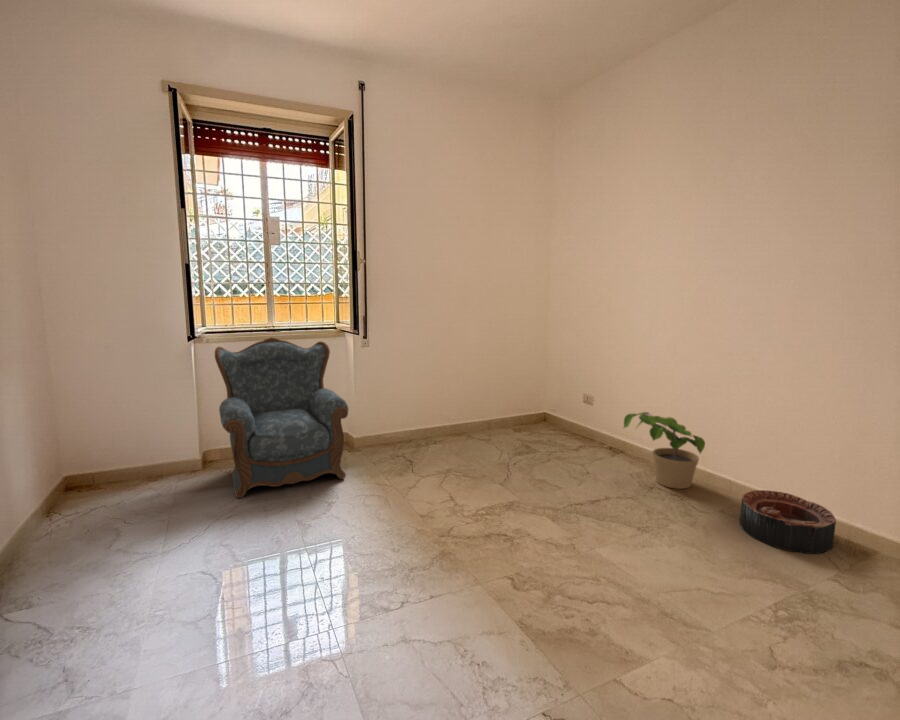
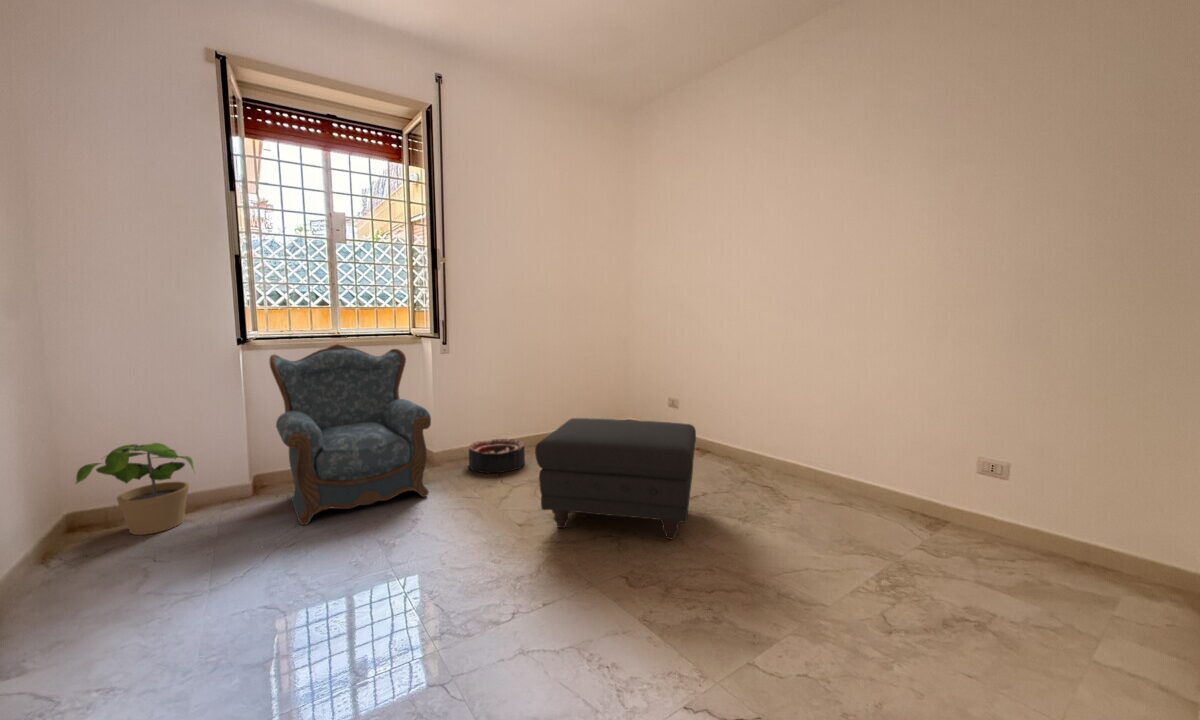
potted plant: present [624,412,705,489] -> present [76,443,194,535]
ottoman: none [436,415,598,543] -> present [535,418,696,539]
basket: present [740,490,836,554] -> present [469,439,525,473]

